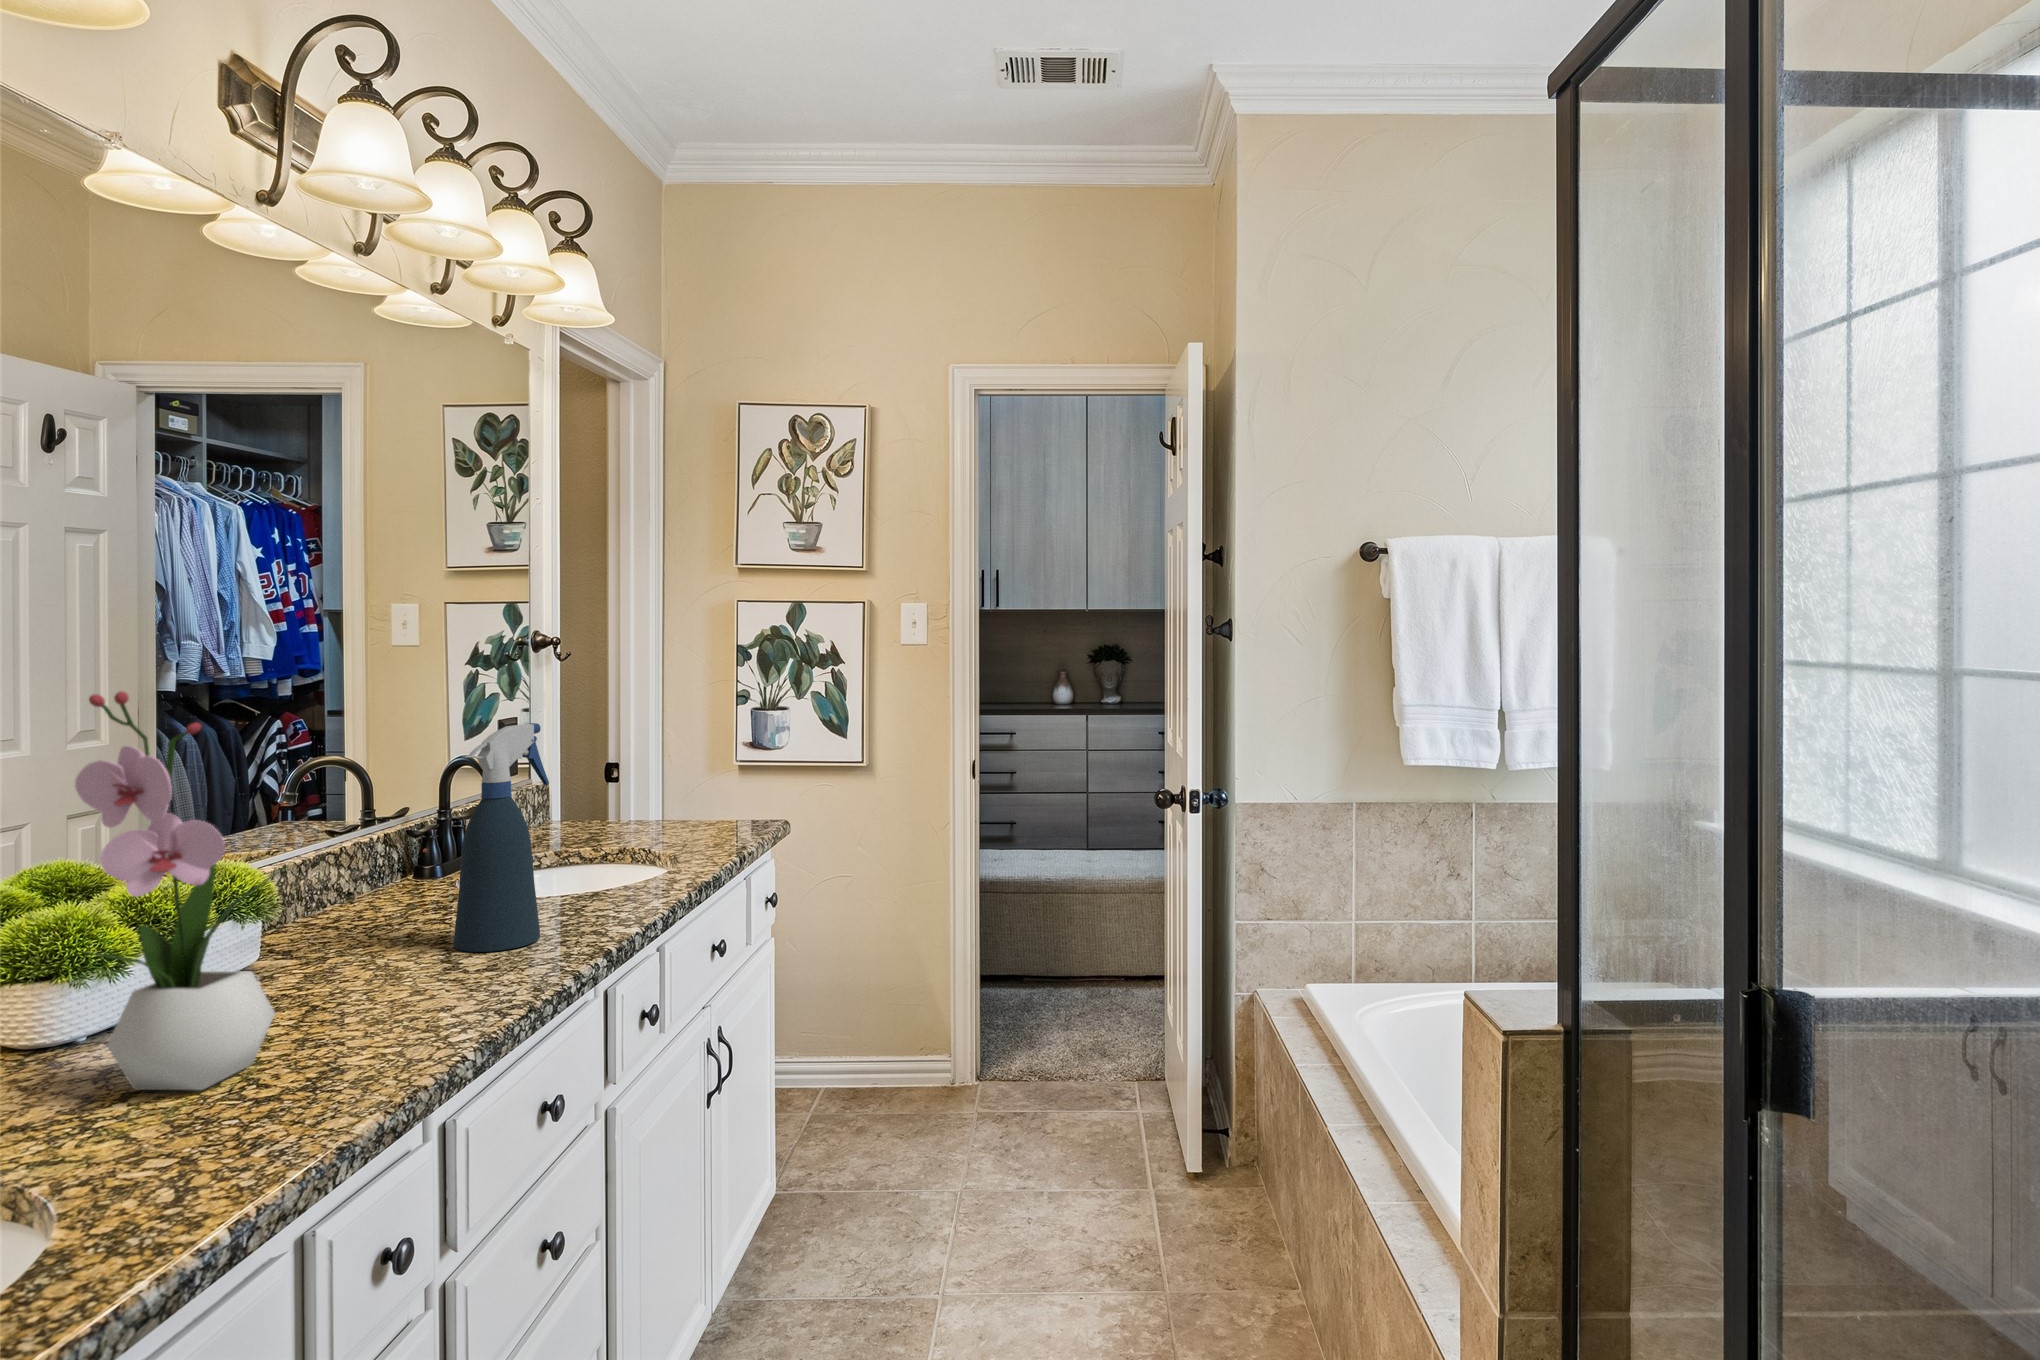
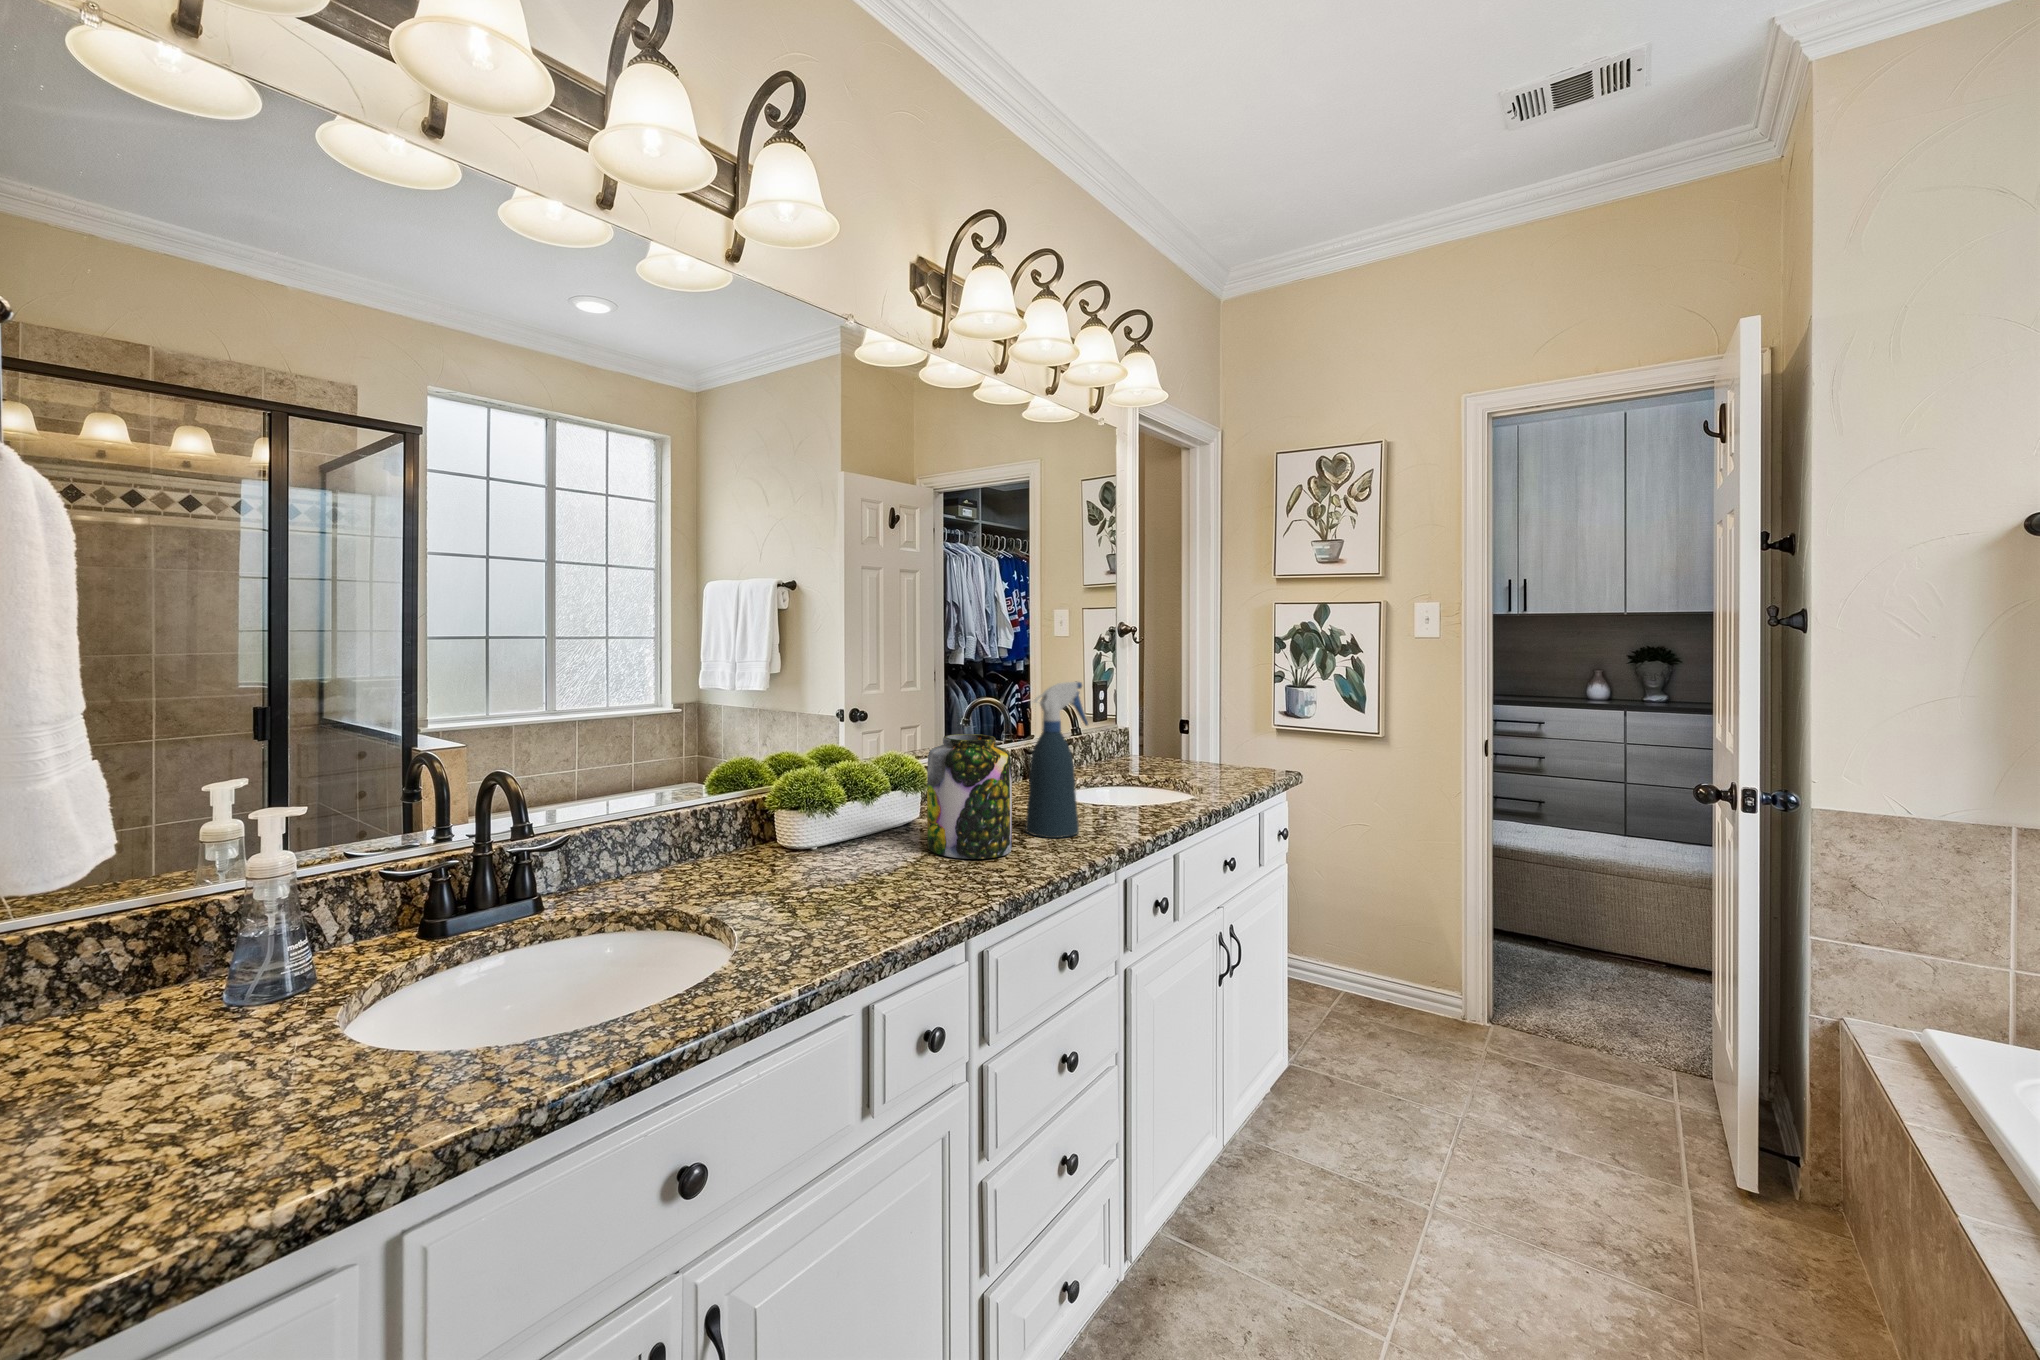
flower arrangement: present [75,691,290,1090] -> none [790,646,902,893]
jar: none [301,812,452,1005] -> present [927,734,1012,859]

